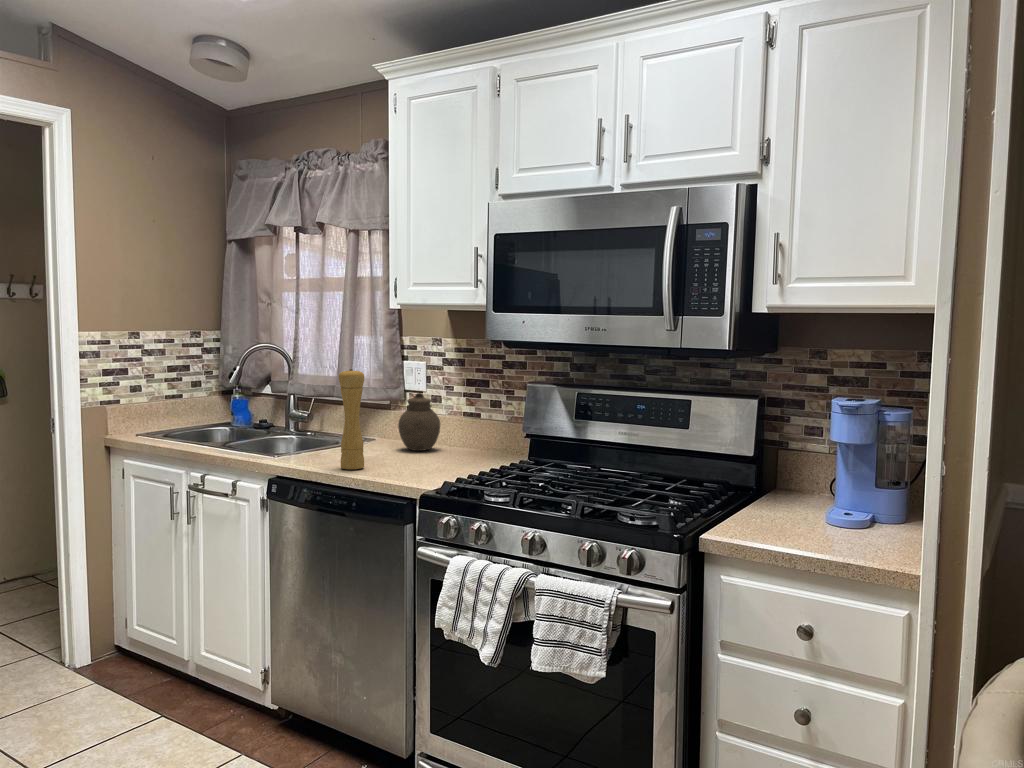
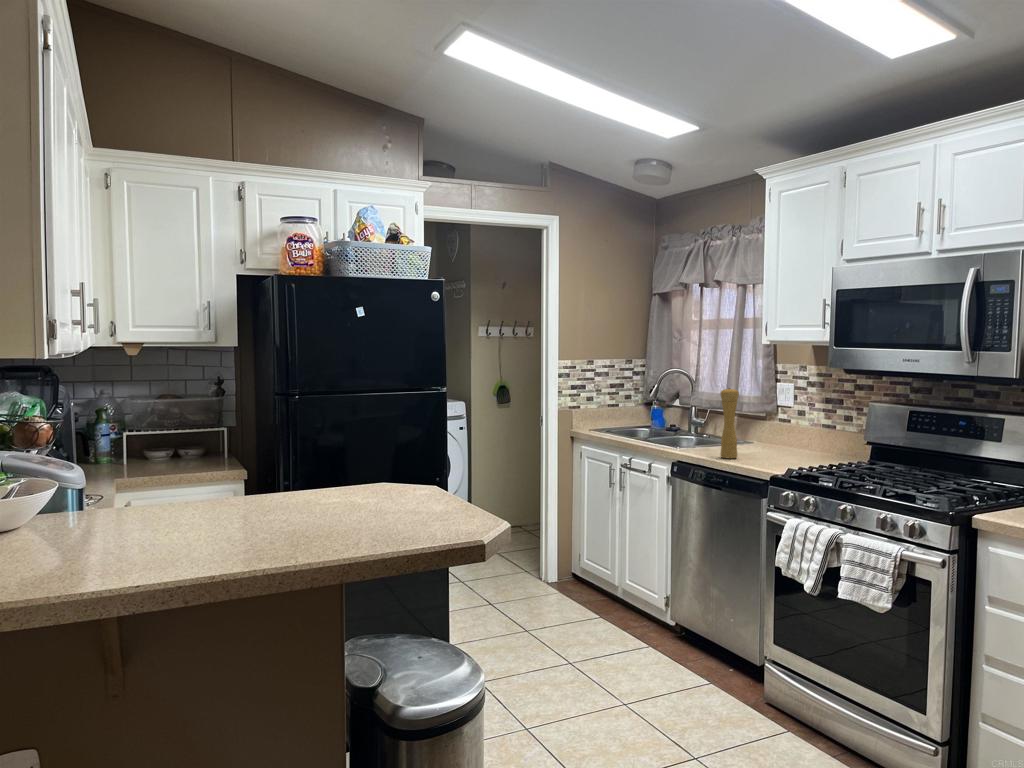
jar: present [398,393,440,451] -> none [769,408,803,451]

